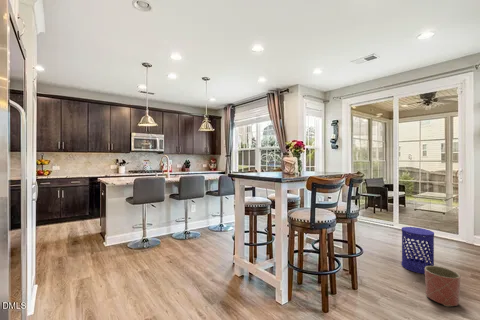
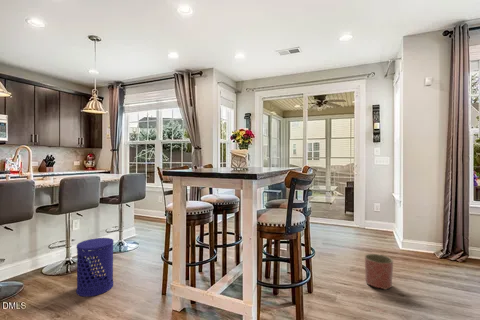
waste bin: present [401,227,434,274] -> present [76,238,113,297]

